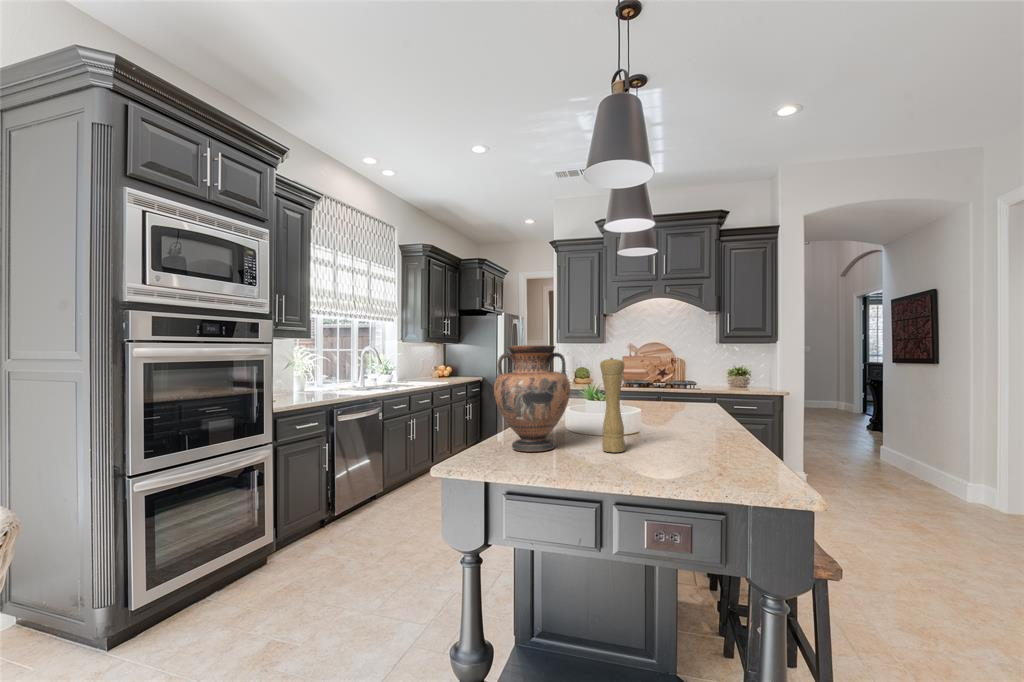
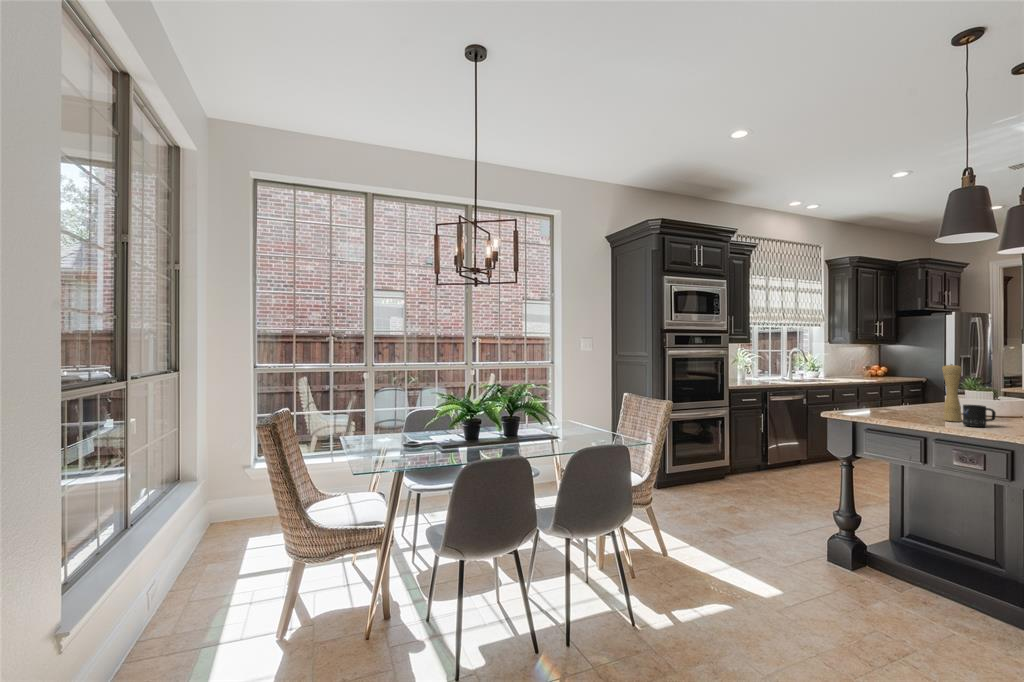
vase: present [494,345,570,452] -> none [866,355,924,416]
mug: none [641,424,677,463] -> present [963,405,996,427]

